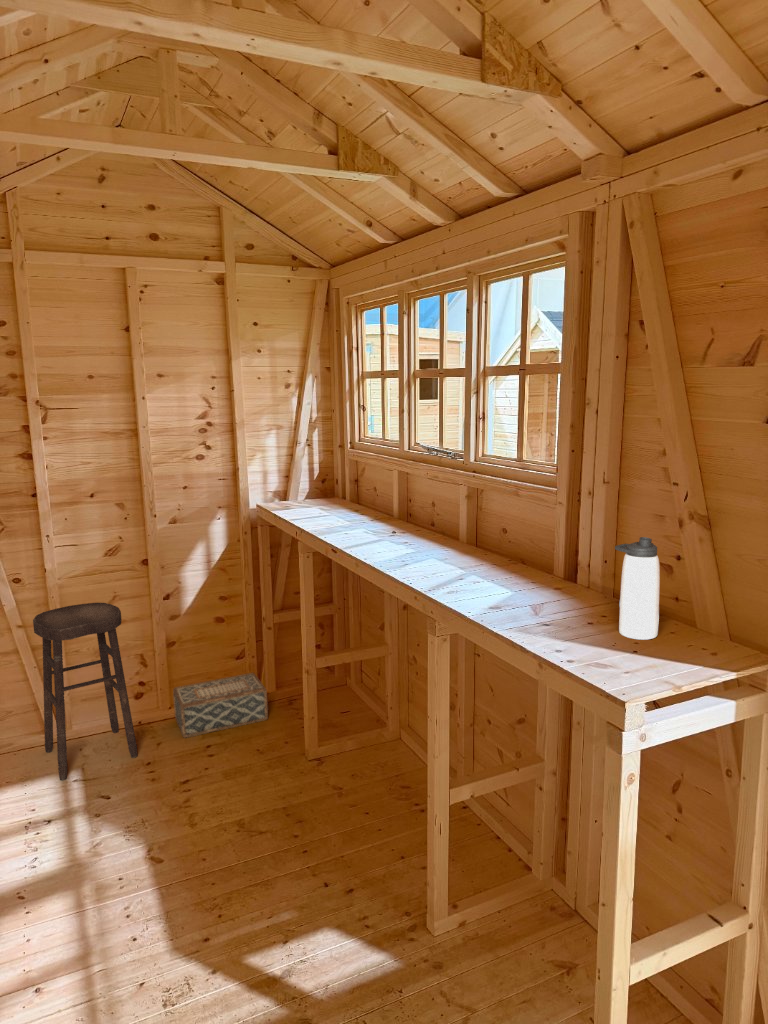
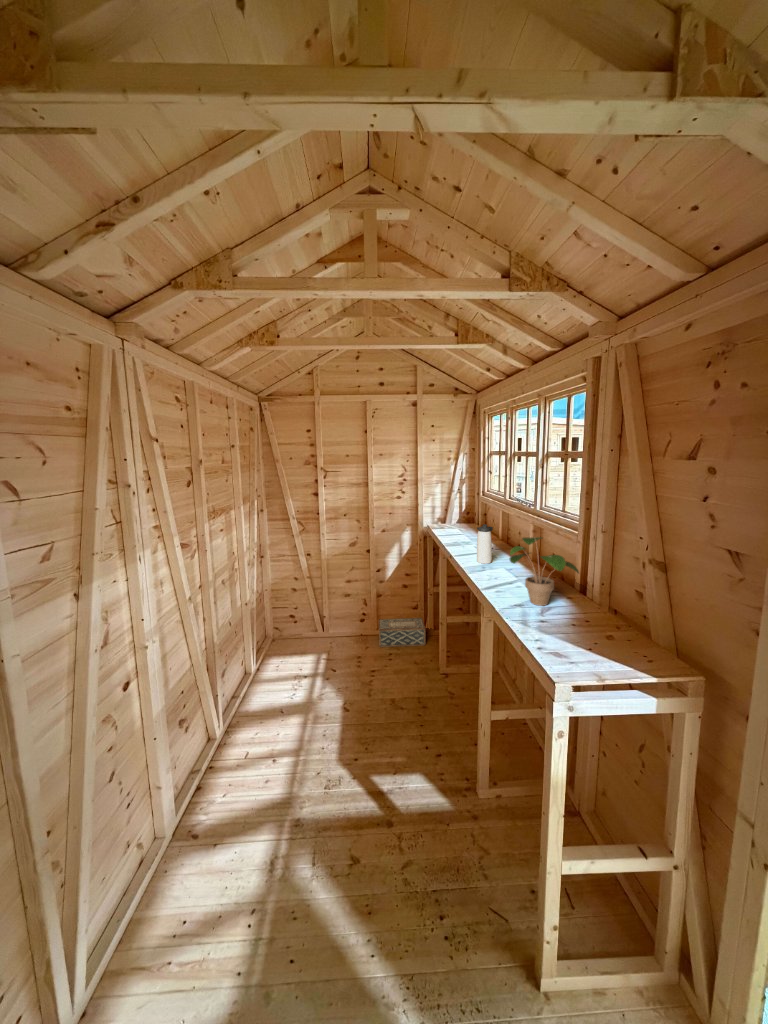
potted plant: none [472,492,578,599] -> present [510,537,579,606]
thermos bottle: present [615,537,660,640] -> present [477,524,493,564]
stool: present [33,603,137,780] -> none [312,570,355,657]

